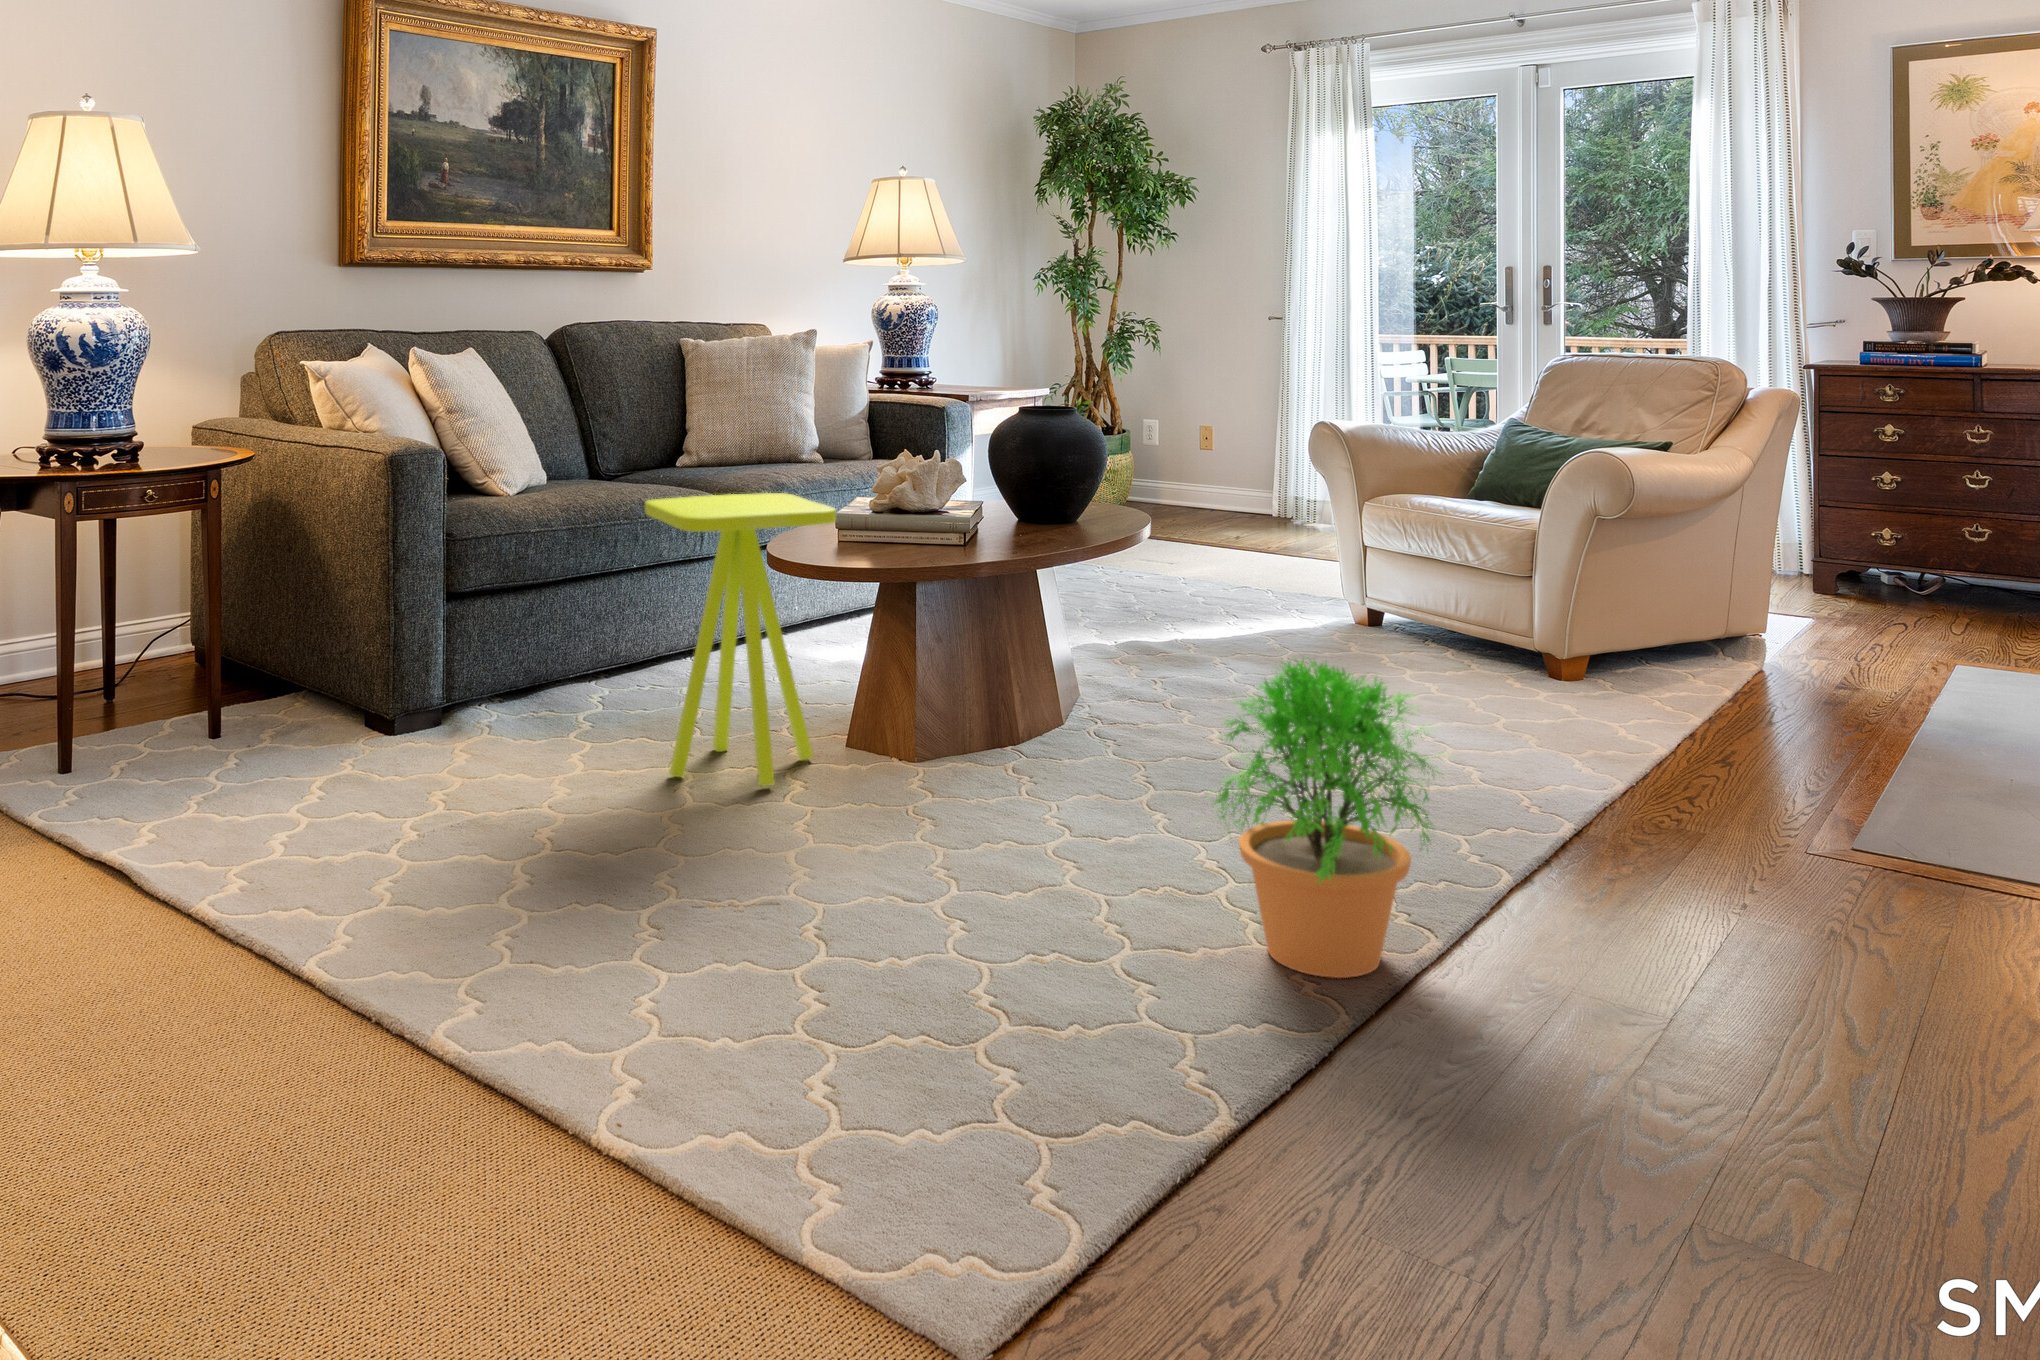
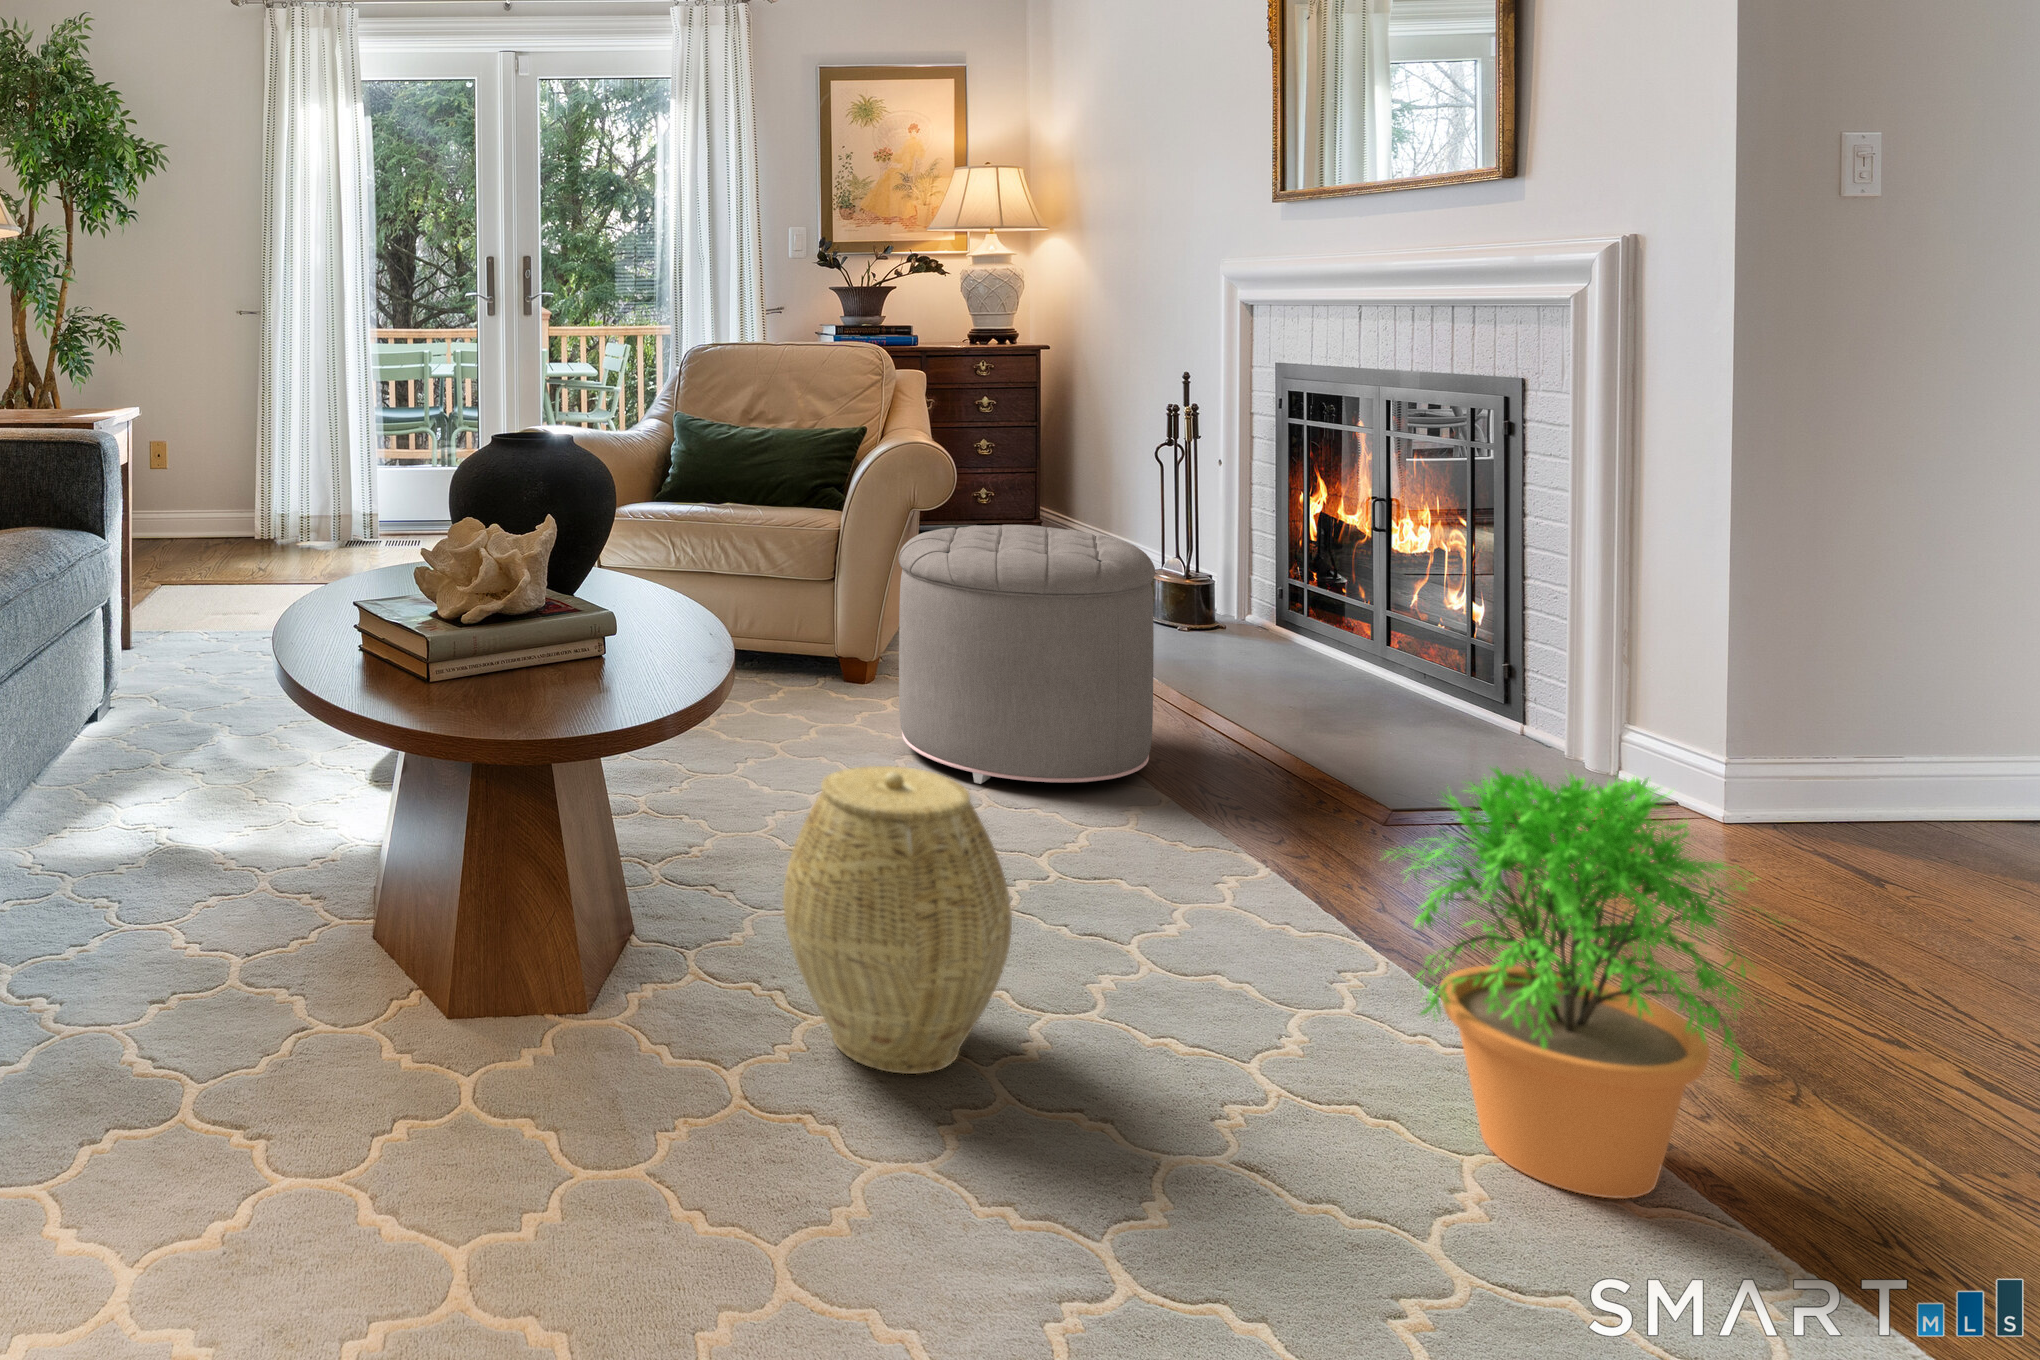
side table: present [645,493,836,786] -> none [232,625,599,1220]
ottoman: none [1435,523,1686,762] -> present [899,525,1155,784]
woven basket: none [966,625,1114,821] -> present [783,766,1012,1074]

